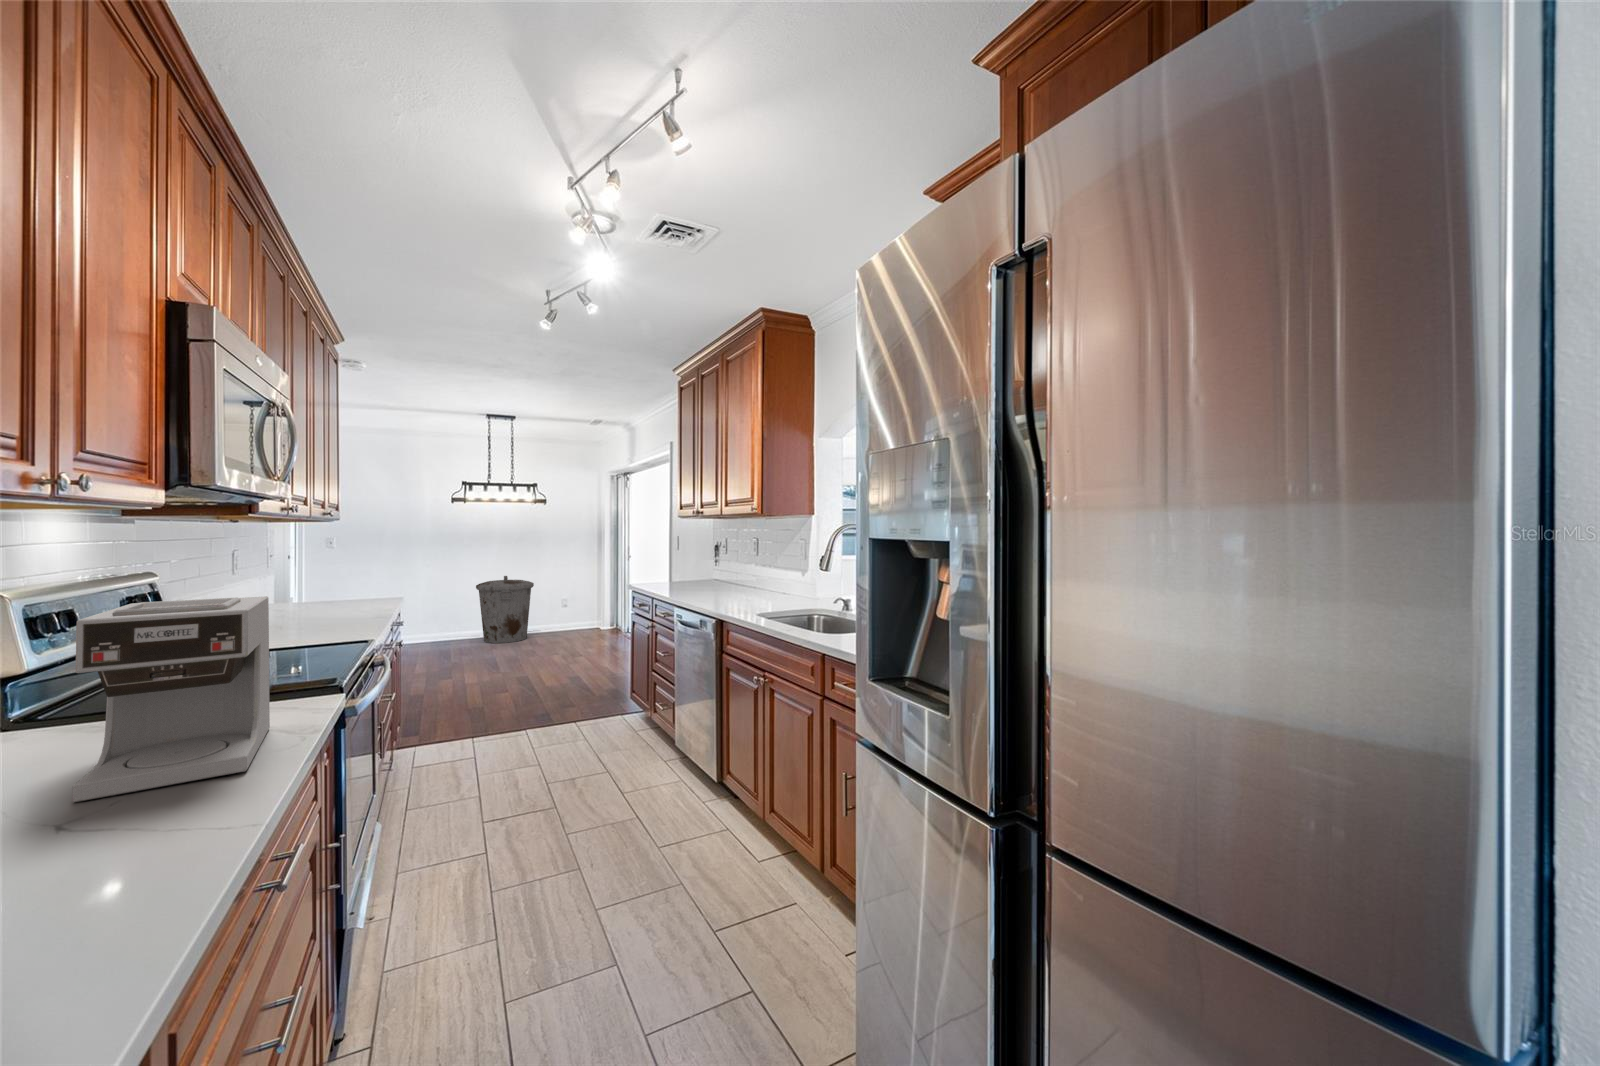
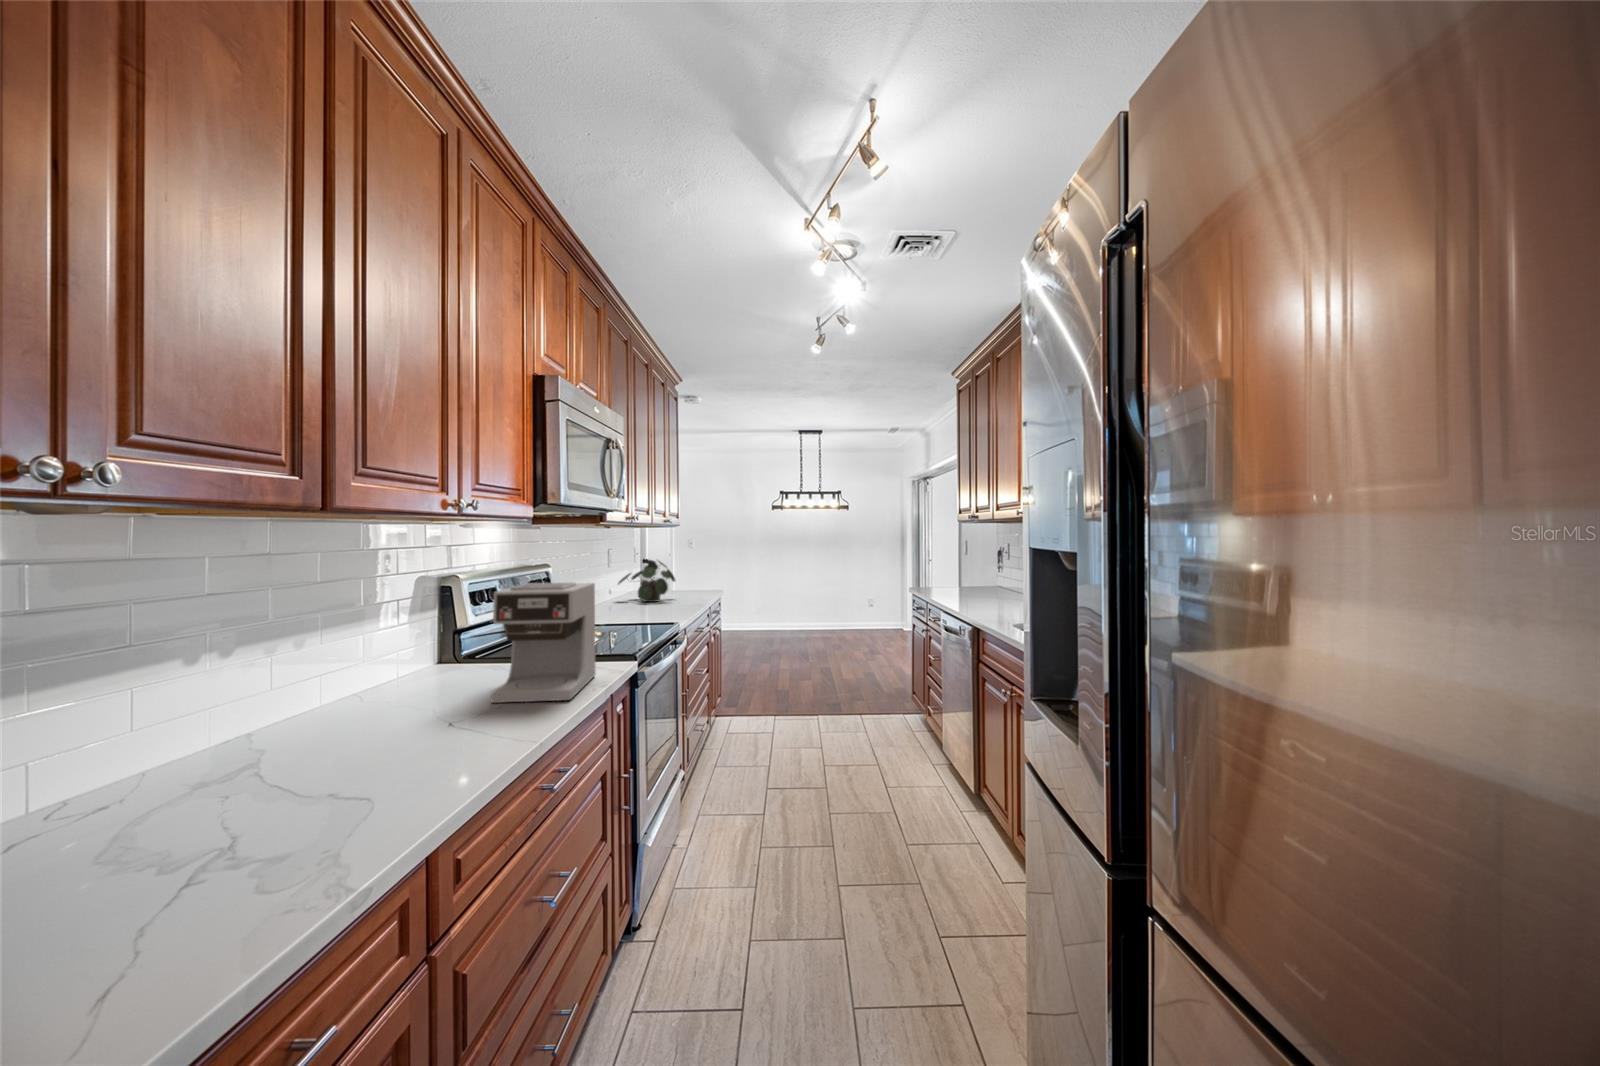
potted plant: none [239,562,337,618] -> present [618,560,676,602]
trash can: present [476,576,534,643] -> none [792,576,839,637]

